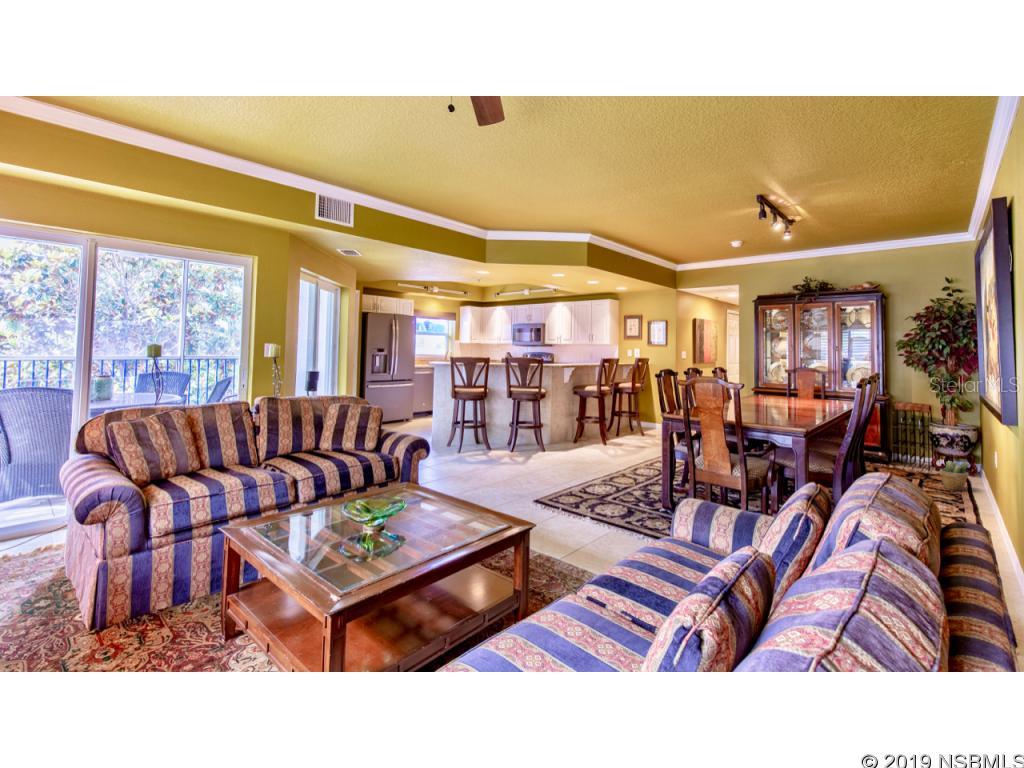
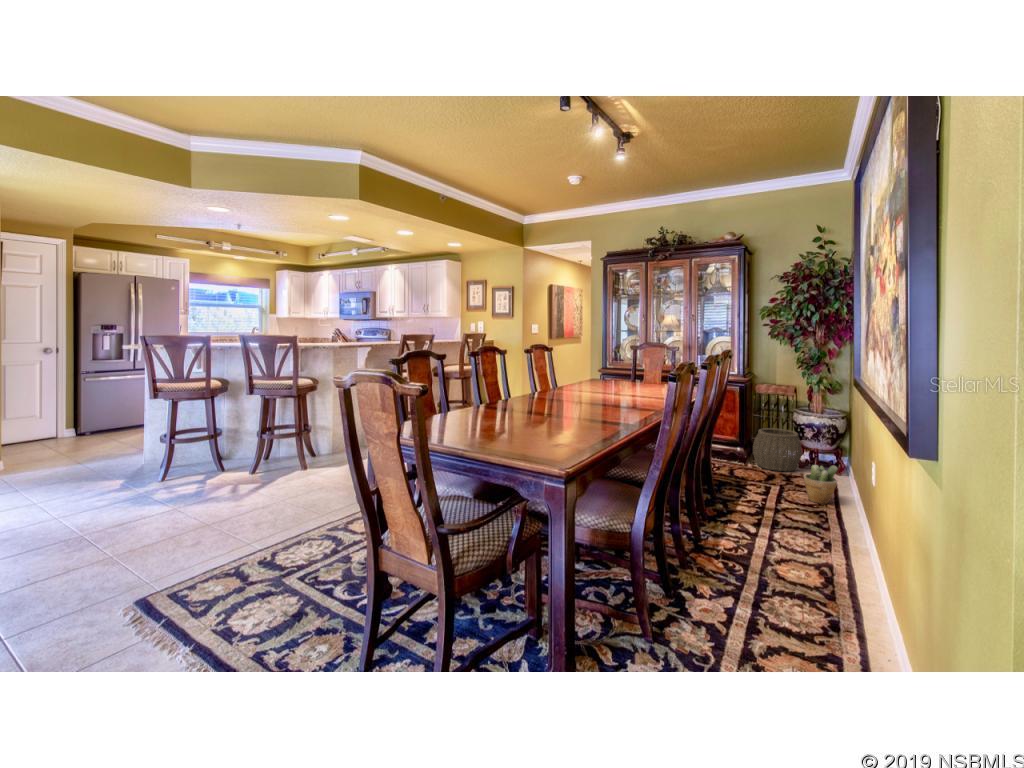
woven basket: none [891,438,937,472] -> present [753,428,801,471]

